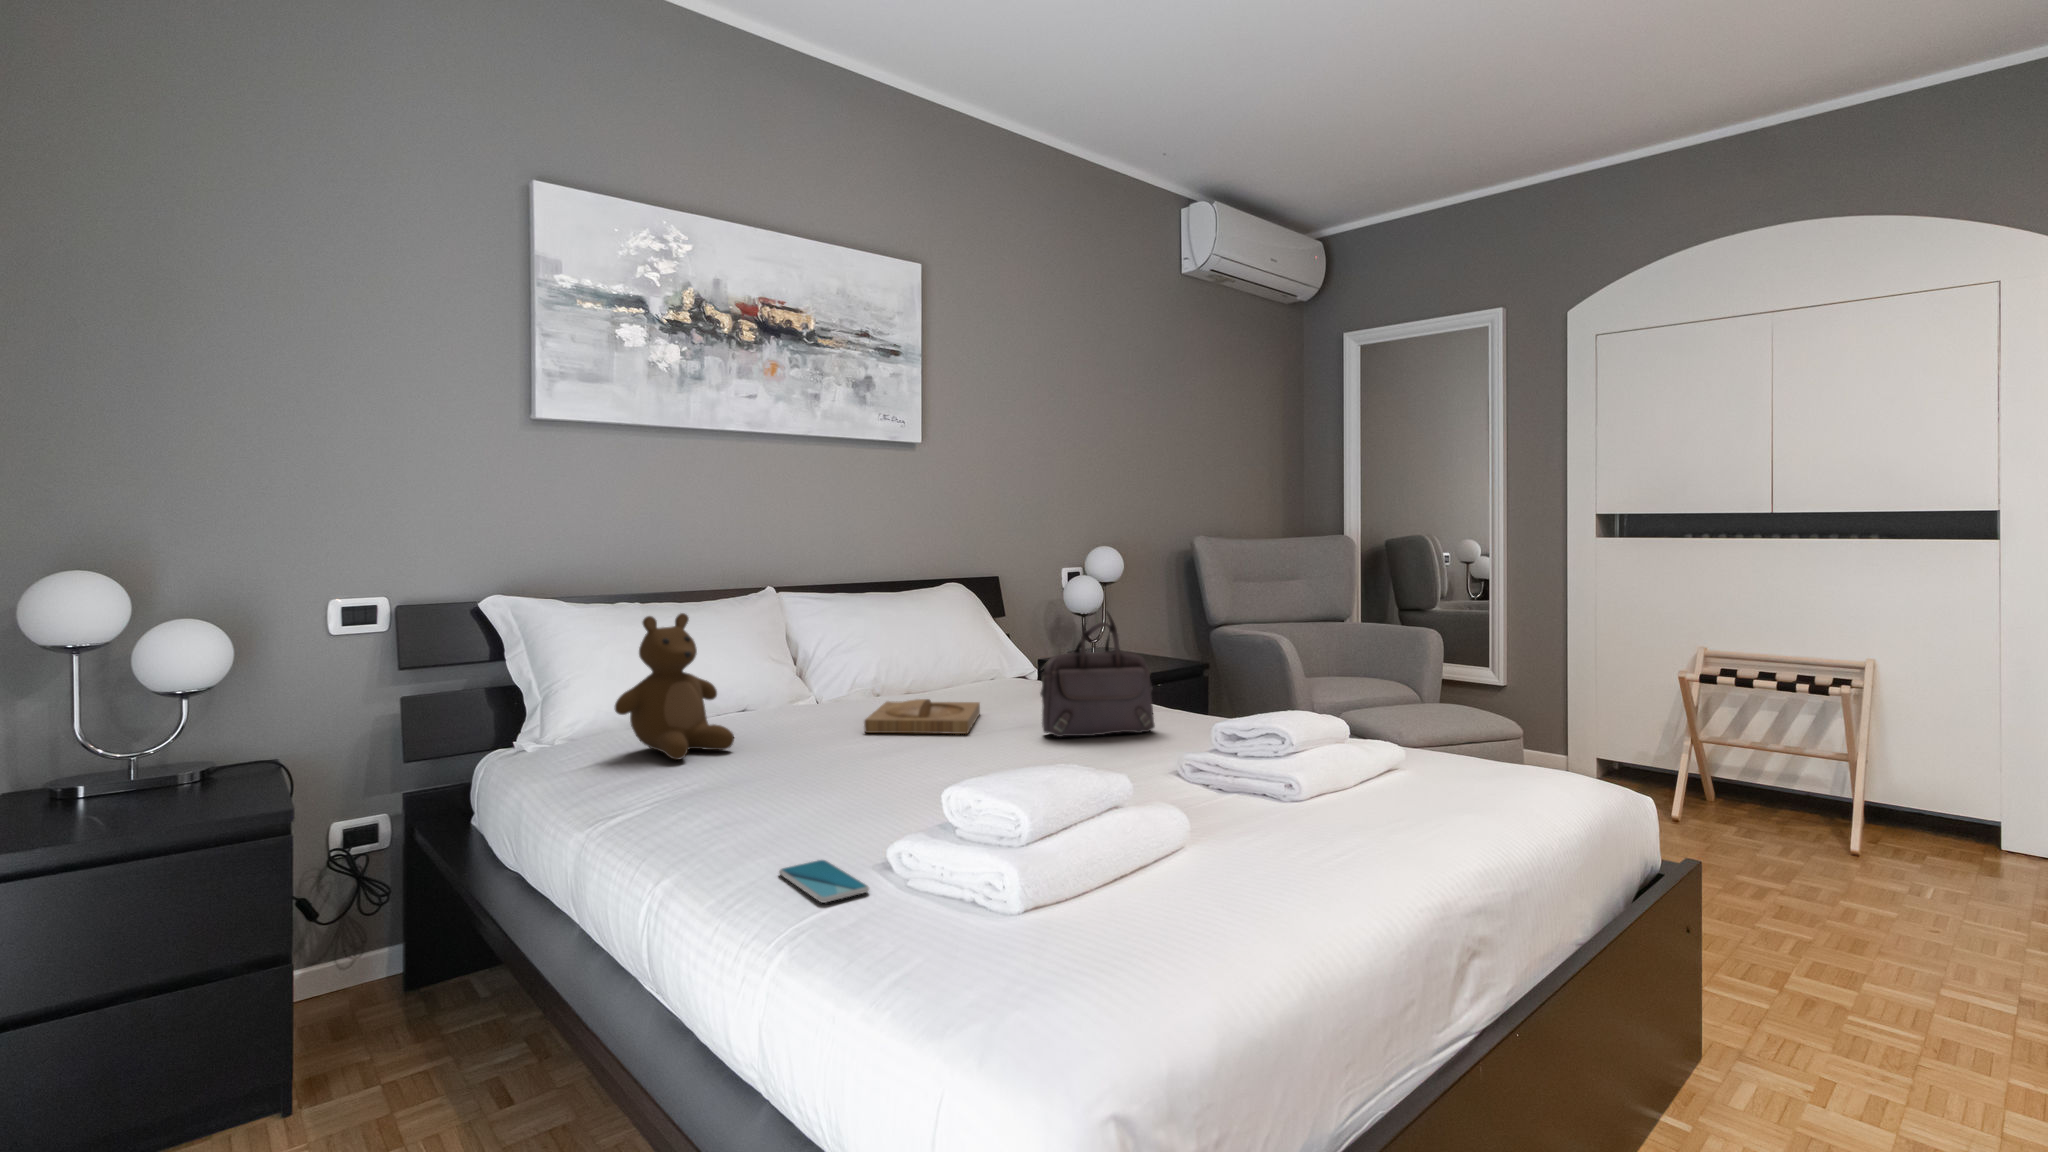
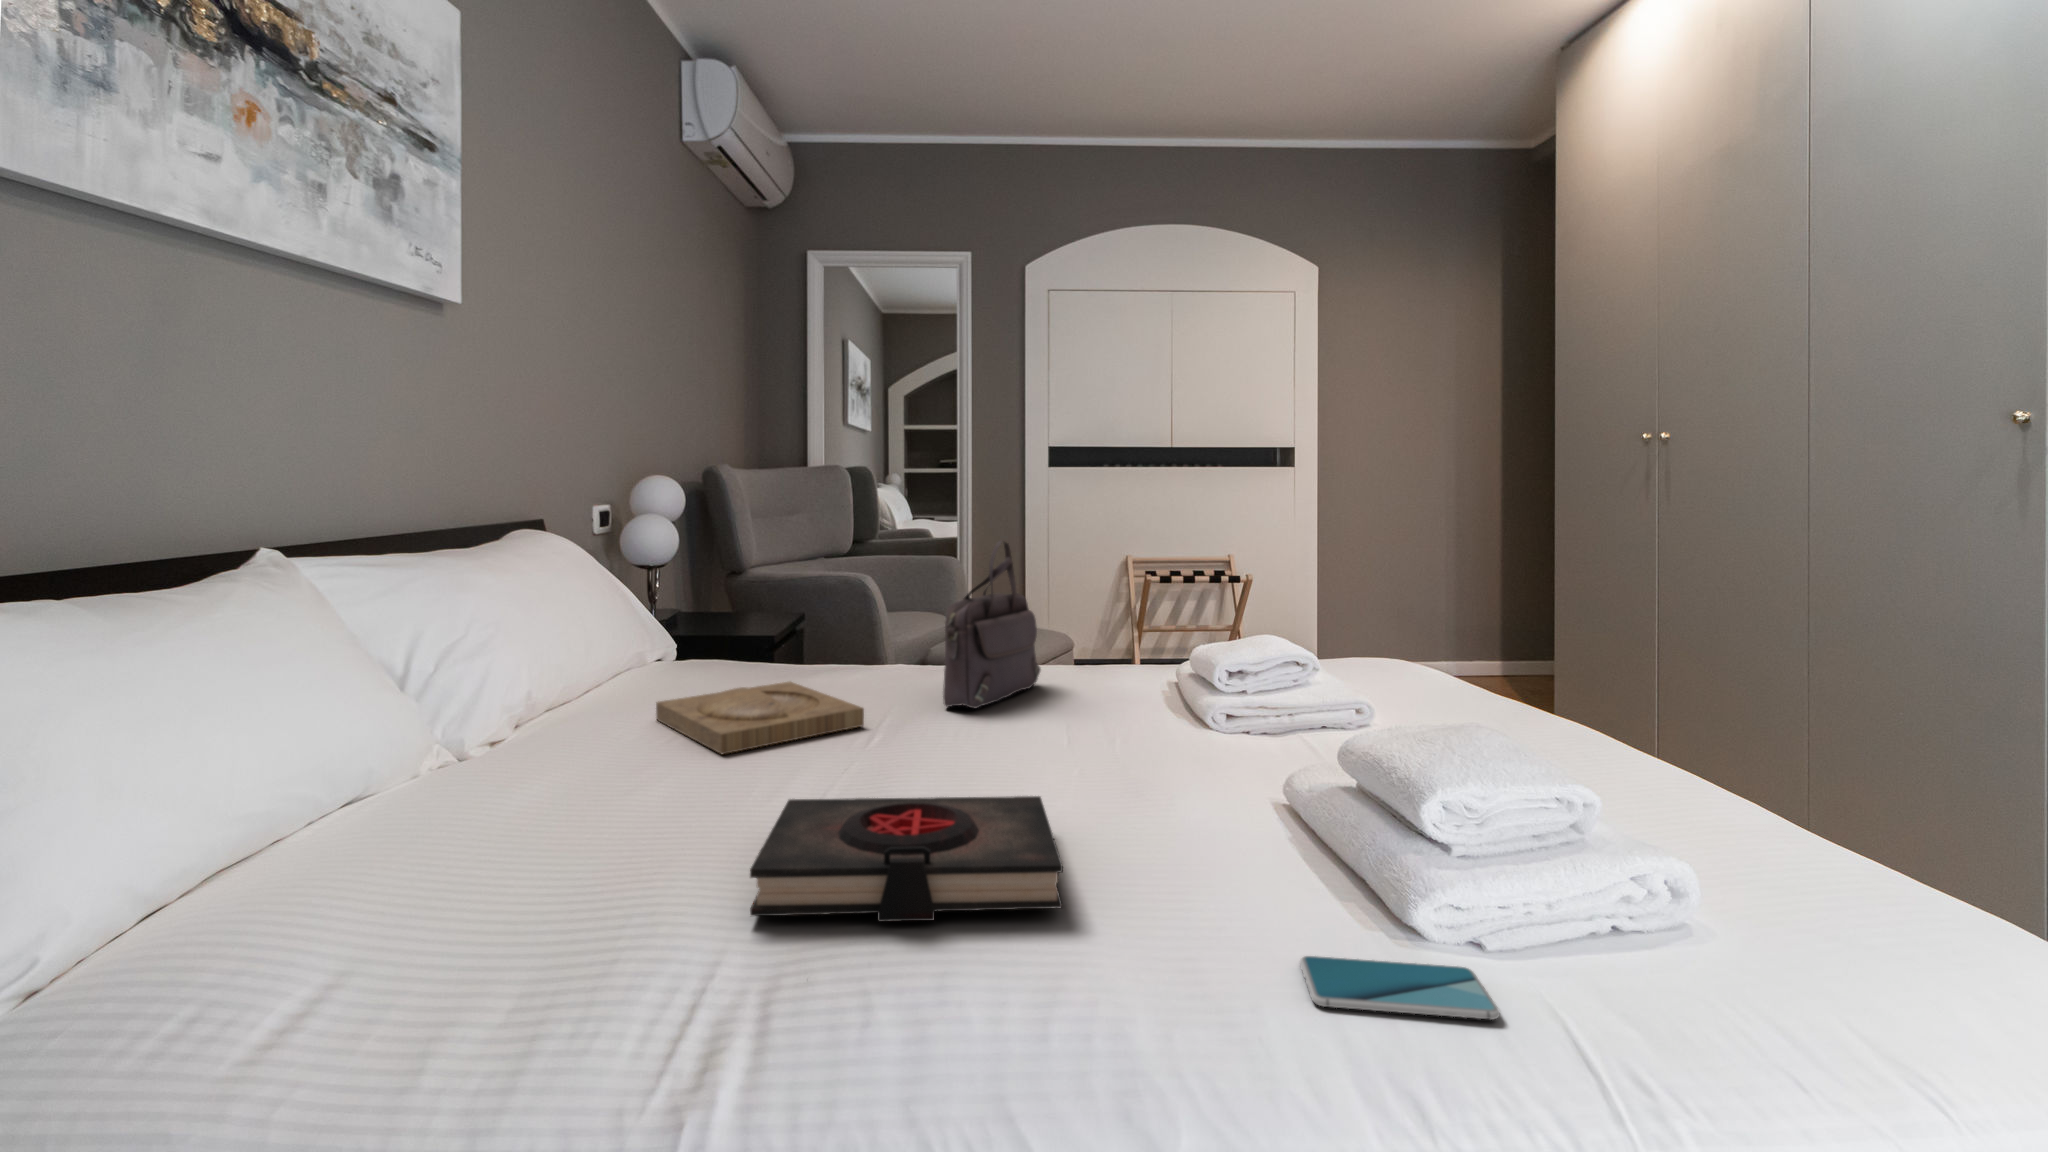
teddy bear: present [615,613,734,760] -> none [351,581,593,884]
book: none [696,748,894,814] -> present [750,796,1063,922]

